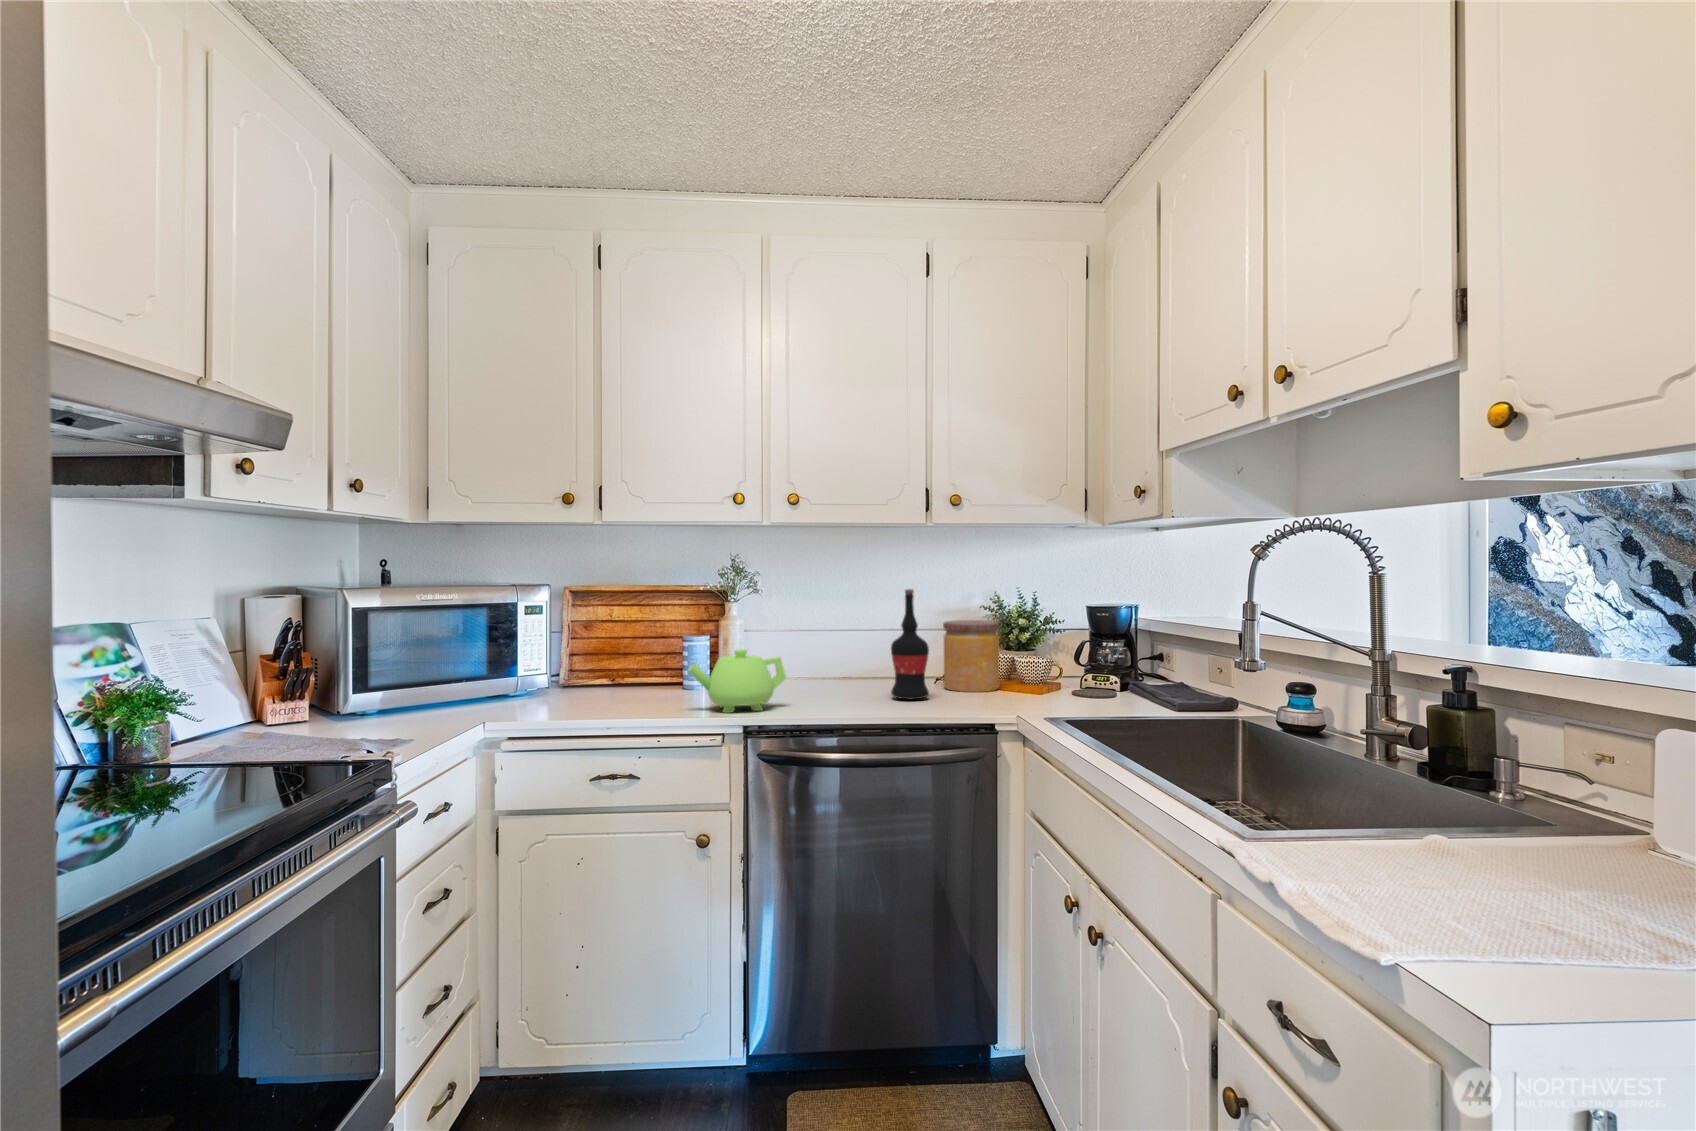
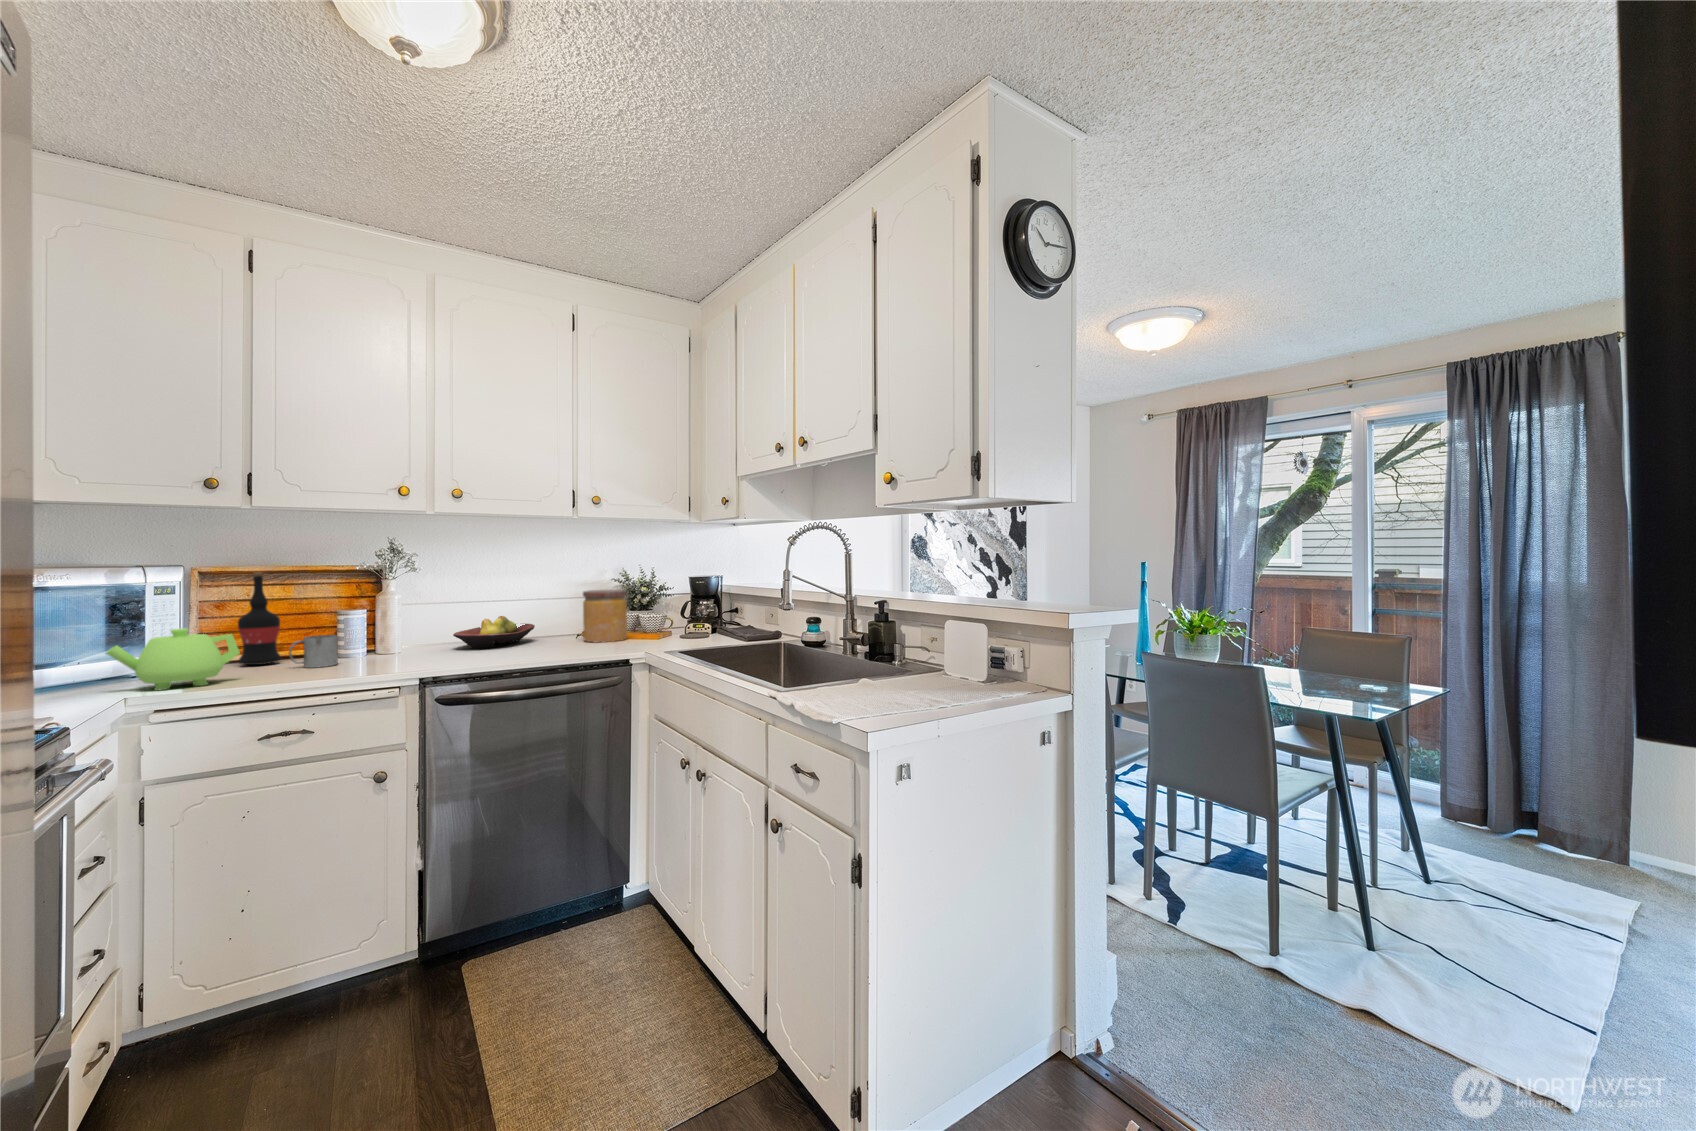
wine bottle: present [891,589,929,699] -> present [238,572,281,665]
teapot: present [688,649,786,713] -> present [106,628,240,691]
fruit bowl: none [796,649,888,690] -> present [453,616,535,649]
mug: none [633,664,677,701] -> present [289,635,338,668]

